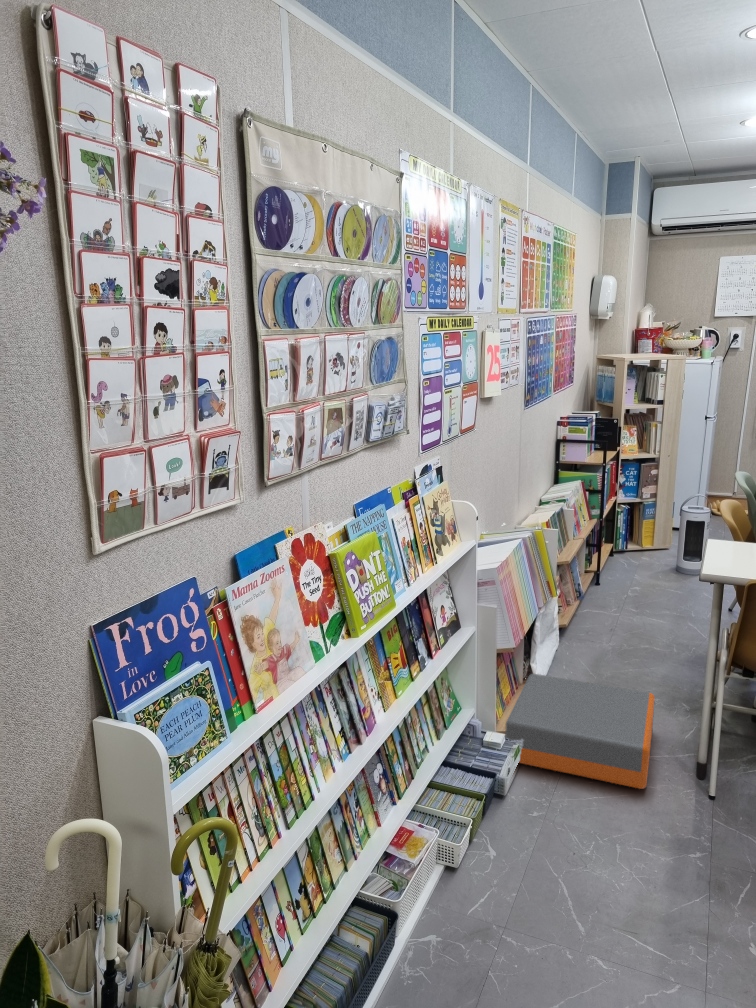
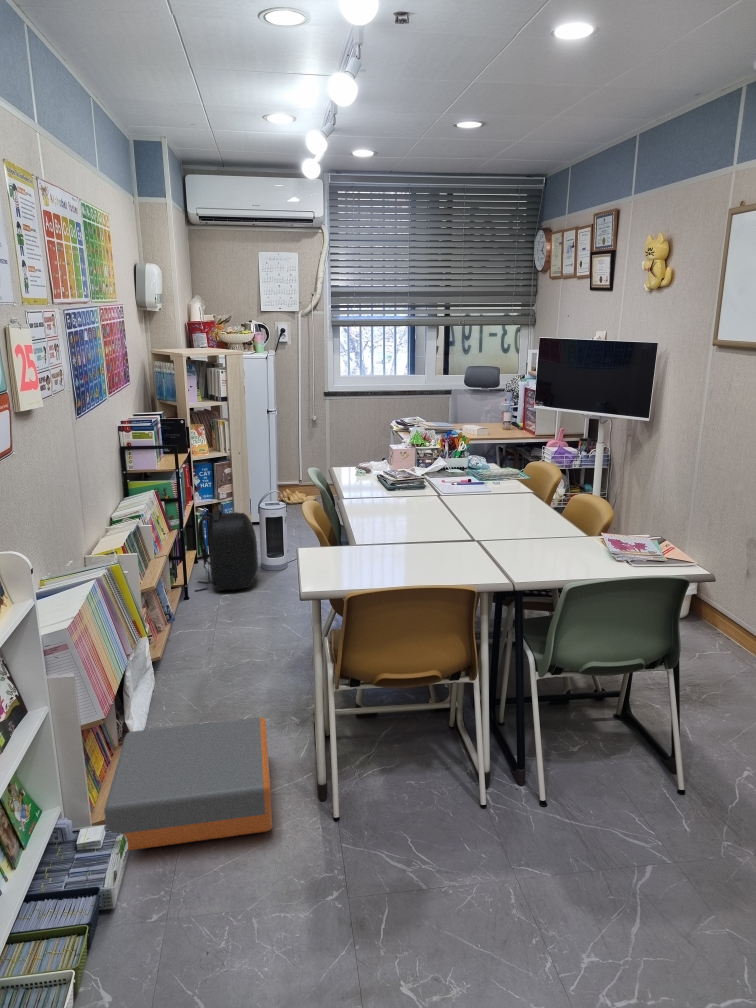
backpack: none [606,507,674,586] -> present [195,510,258,591]

